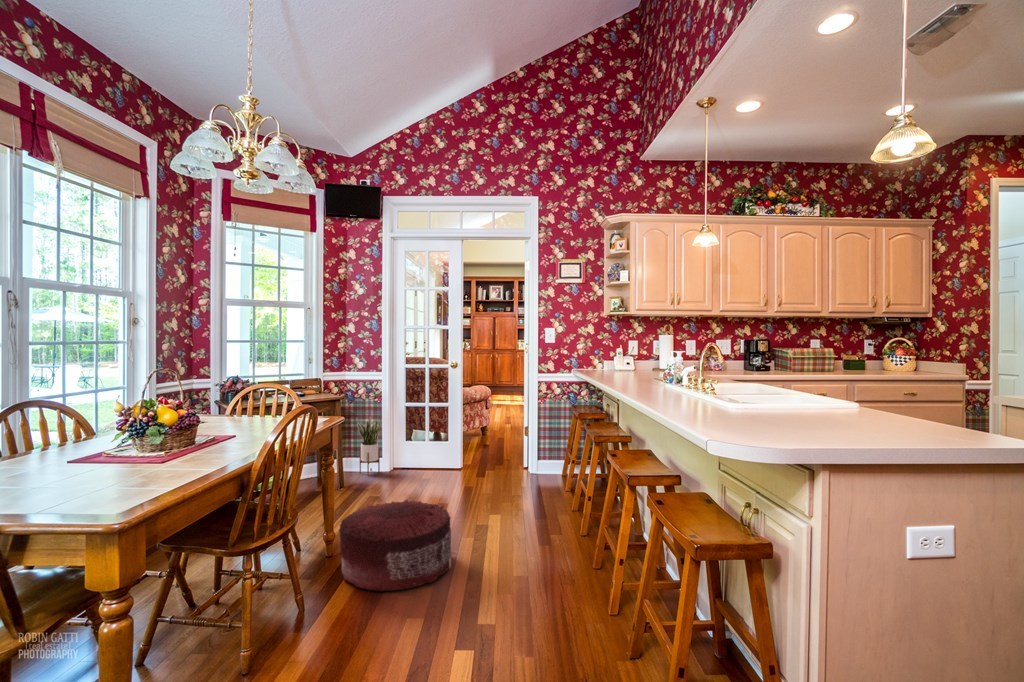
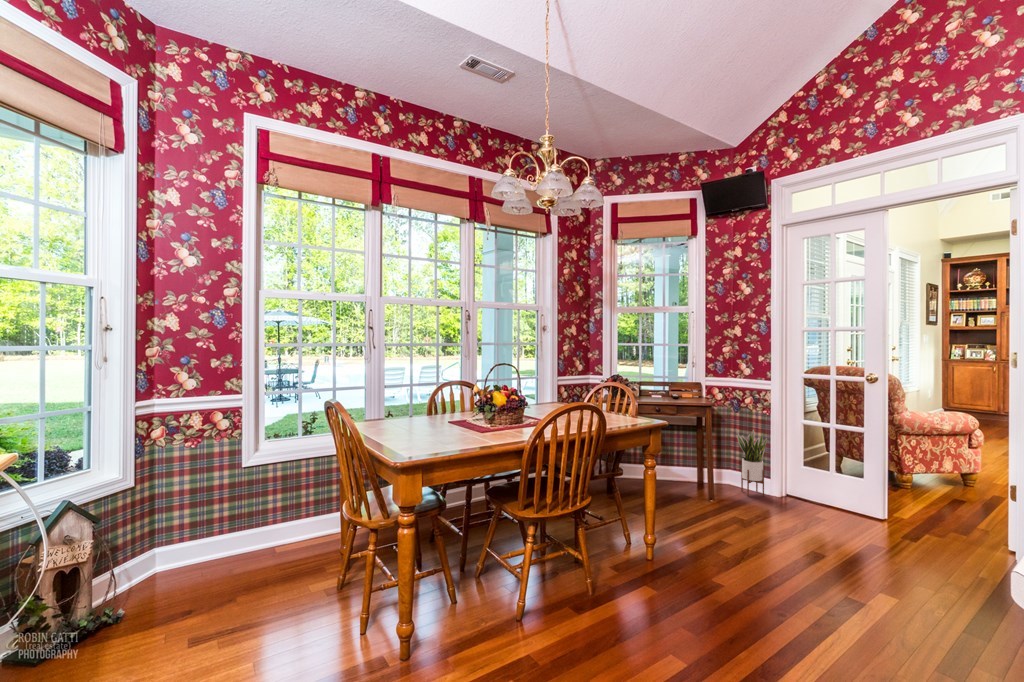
pouf: present [339,500,452,591] -> none [601,525,745,647]

